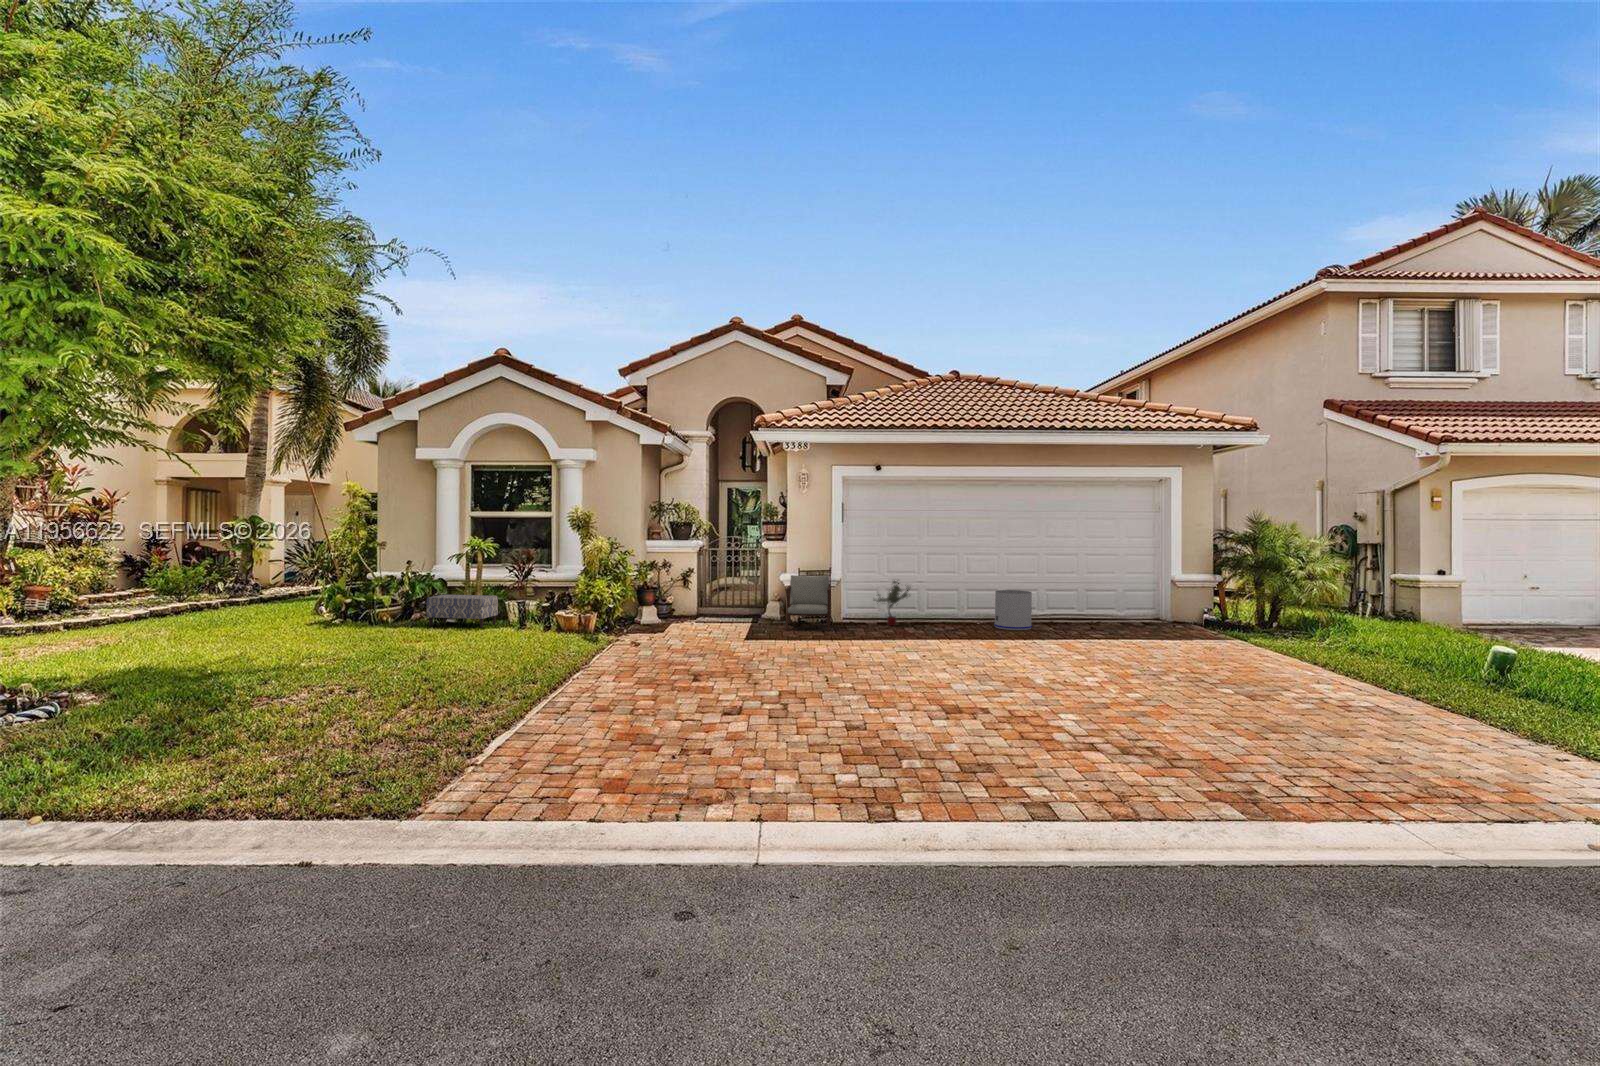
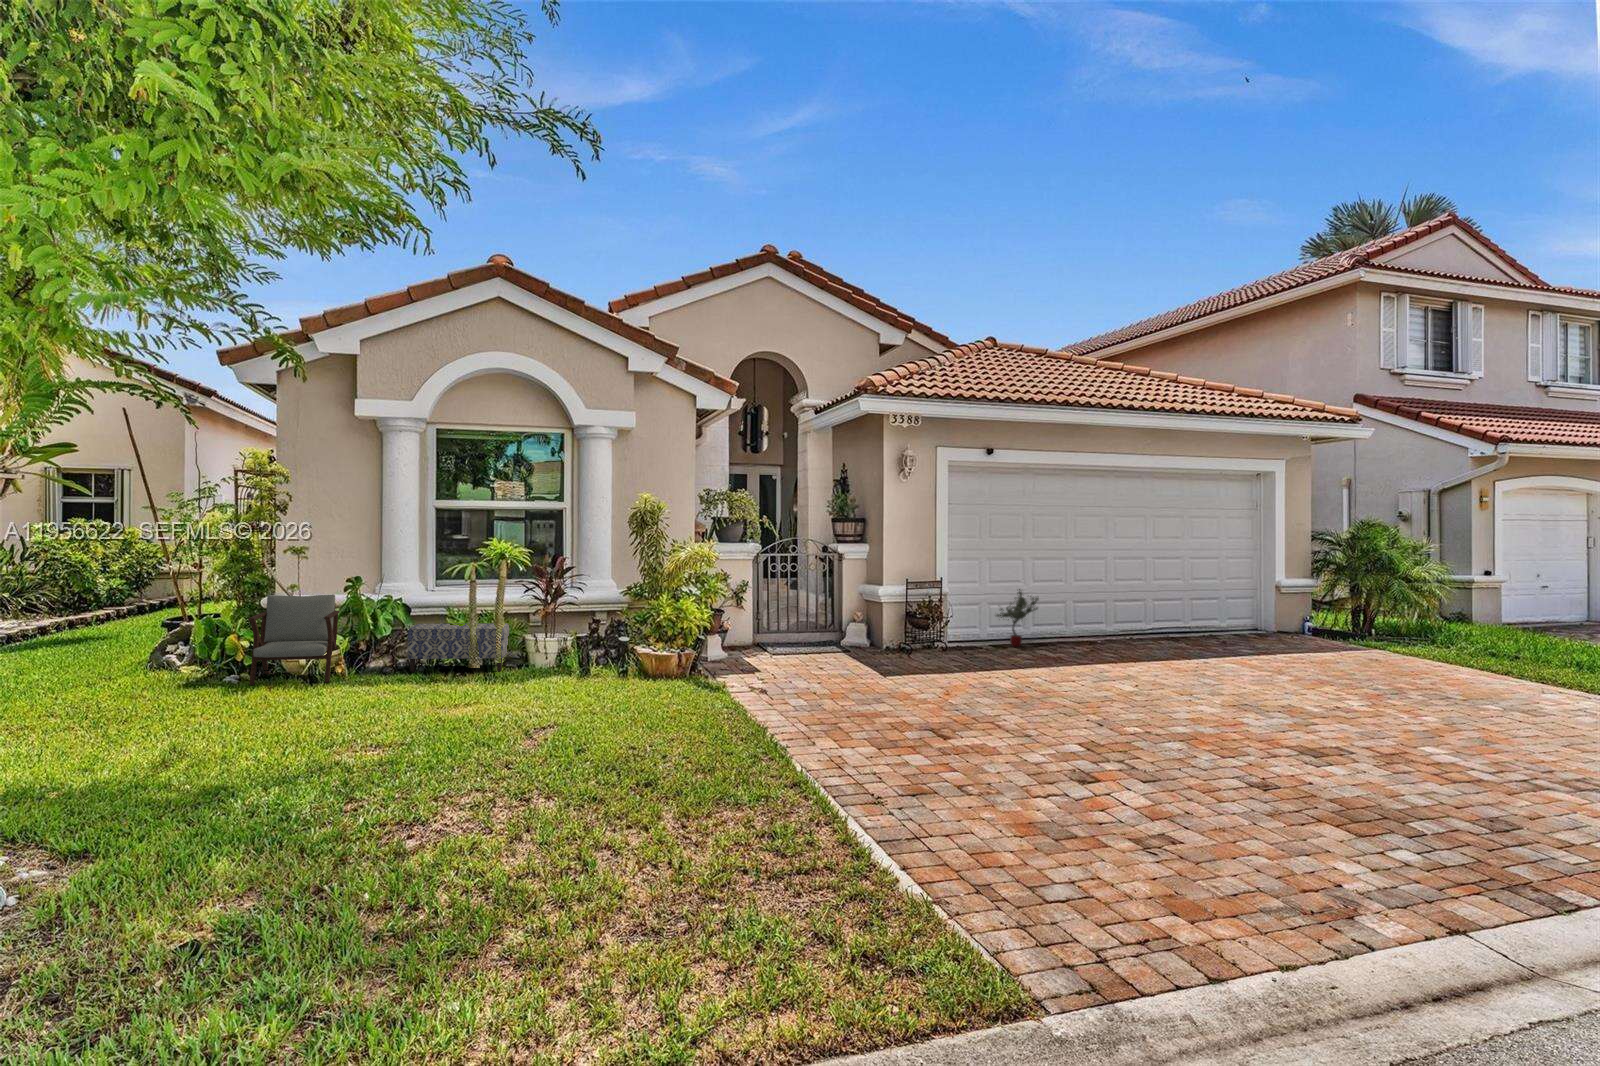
lounge chair: present [785,575,831,631] -> present [248,594,340,685]
trash can: present [994,590,1032,630] -> none [1121,600,1167,646]

